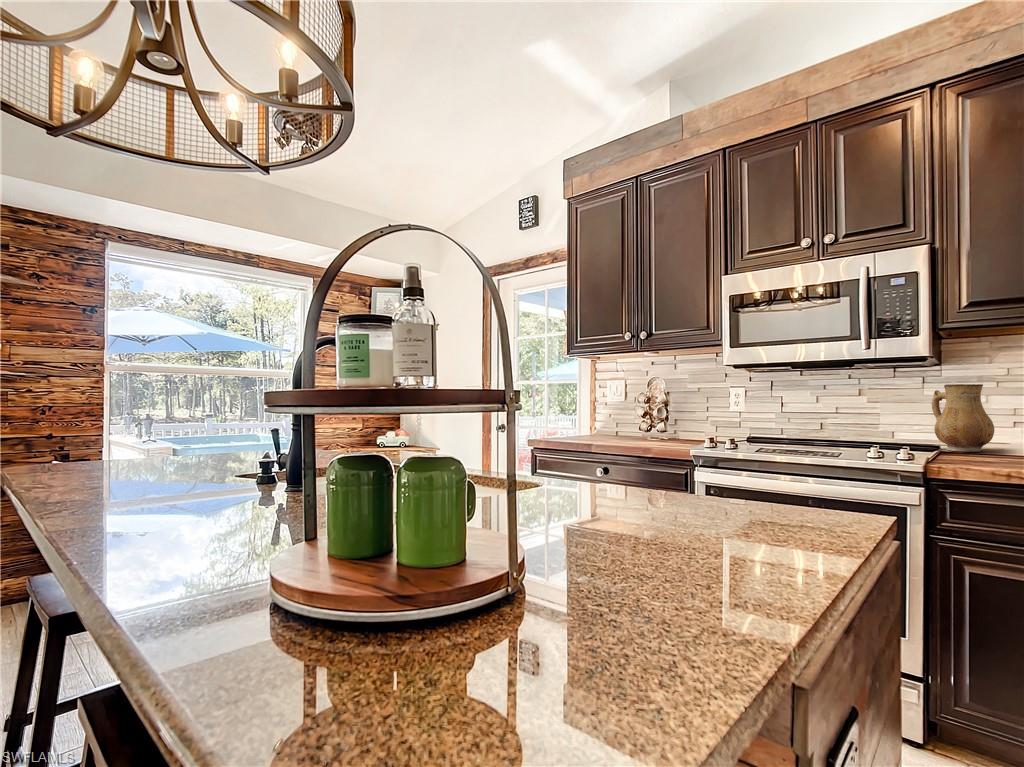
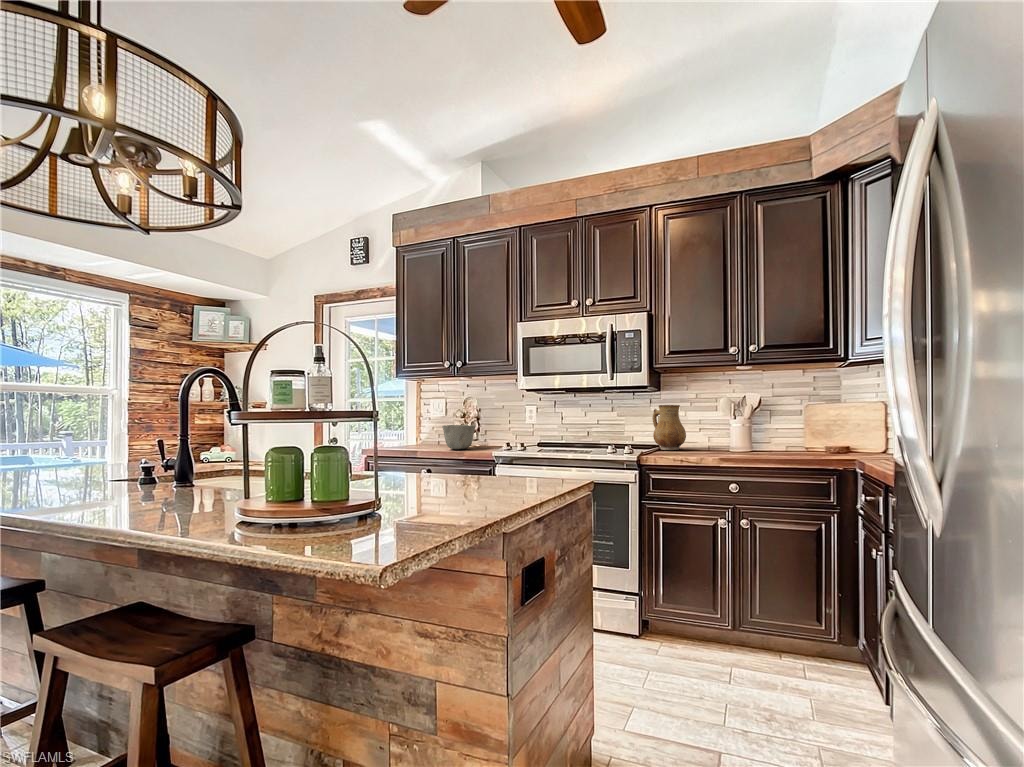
ceramic bowl: none [621,410,664,441] -> present [442,425,476,449]

